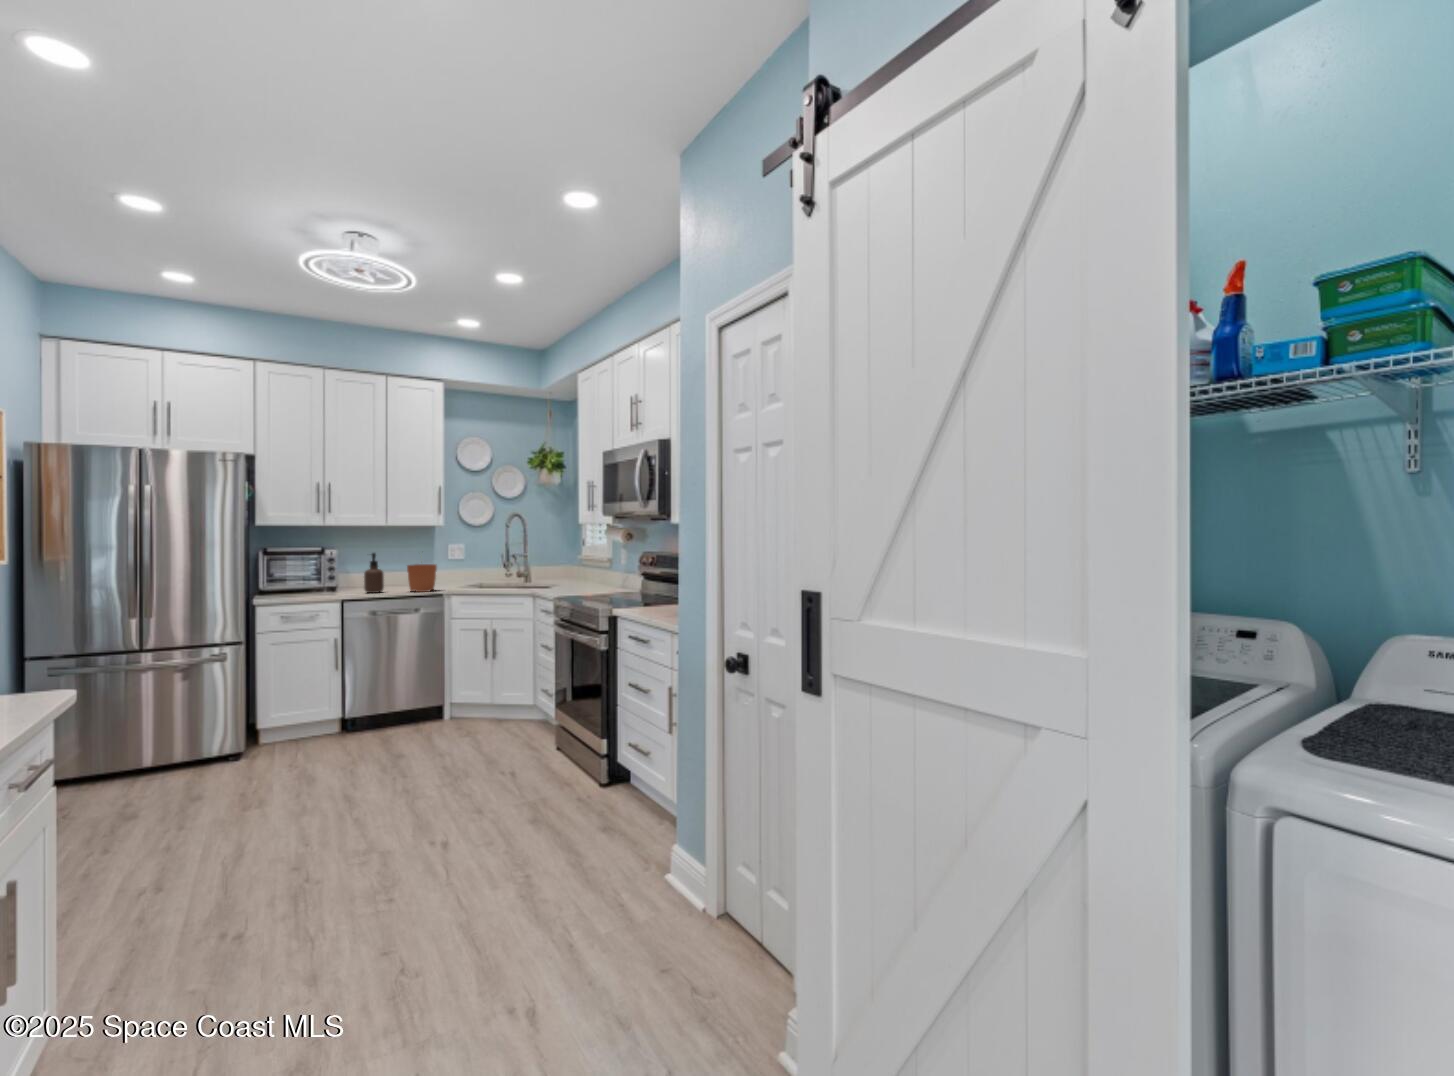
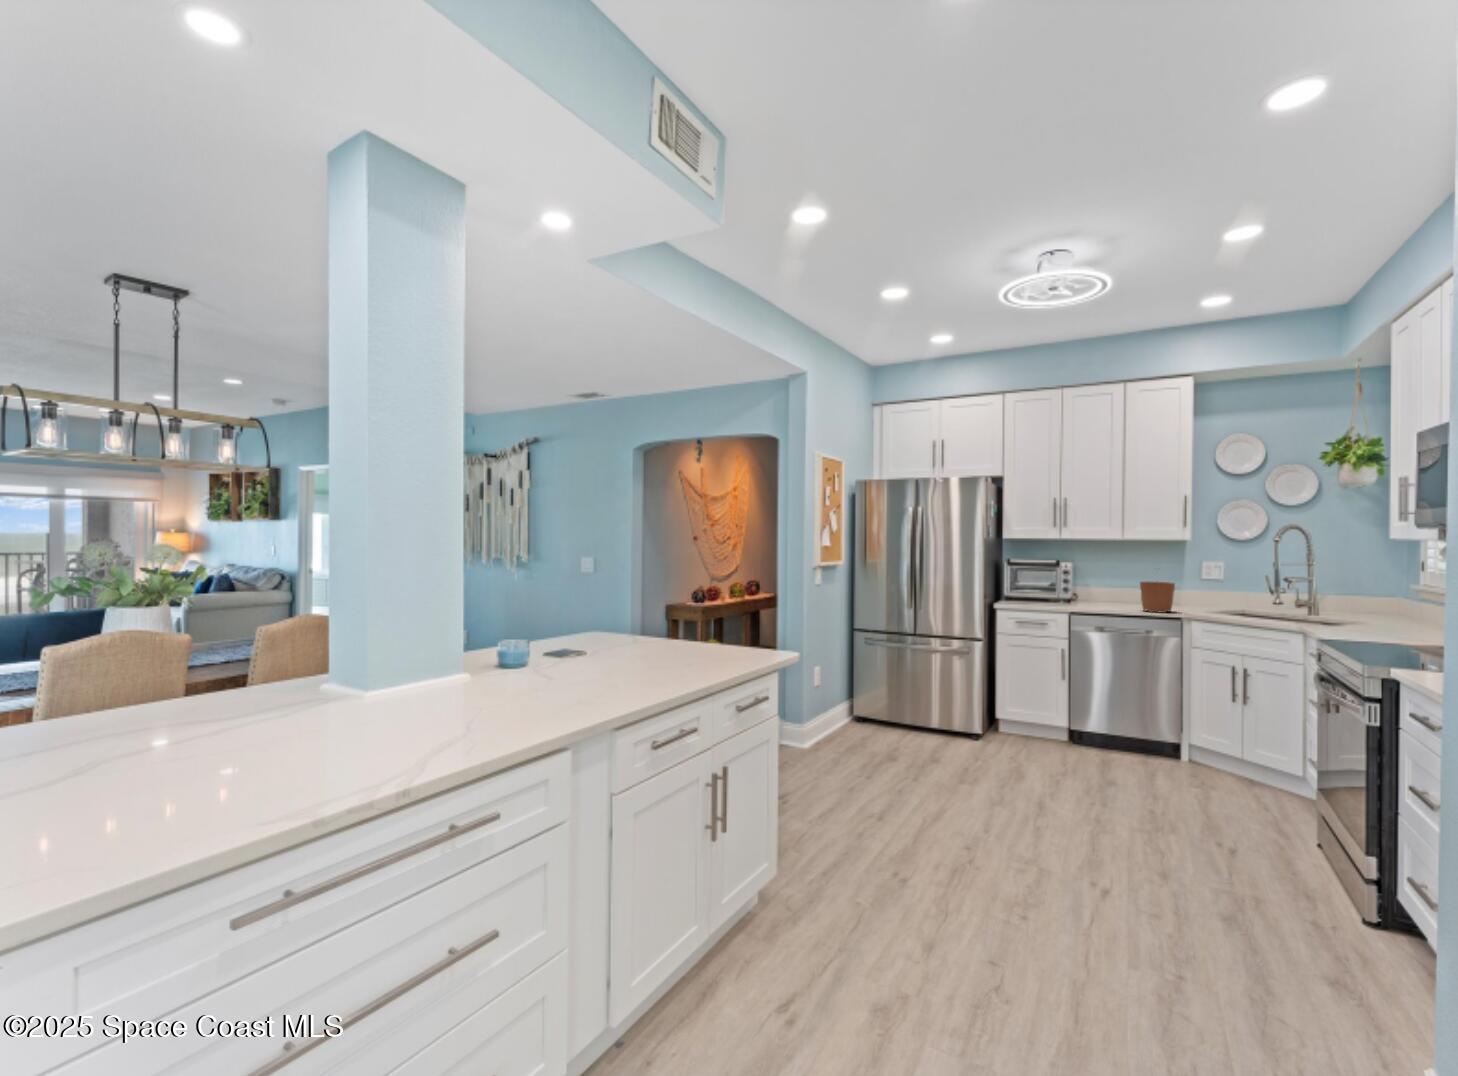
soap dispenser: present [364,553,384,593] -> none [1096,567,1116,608]

